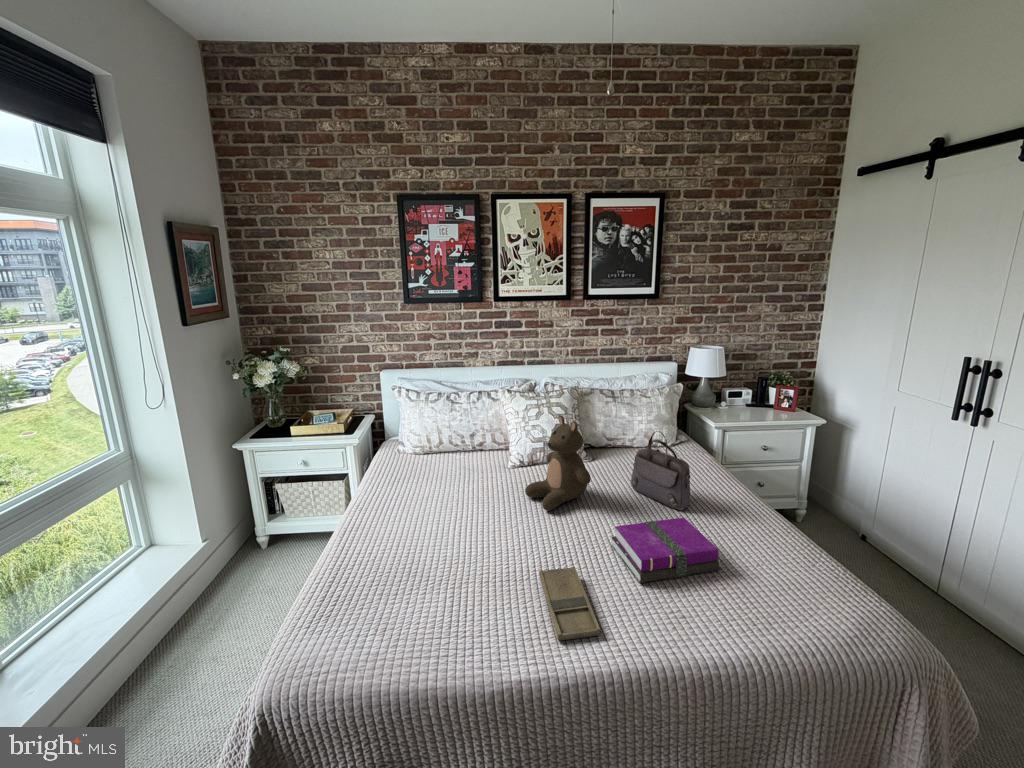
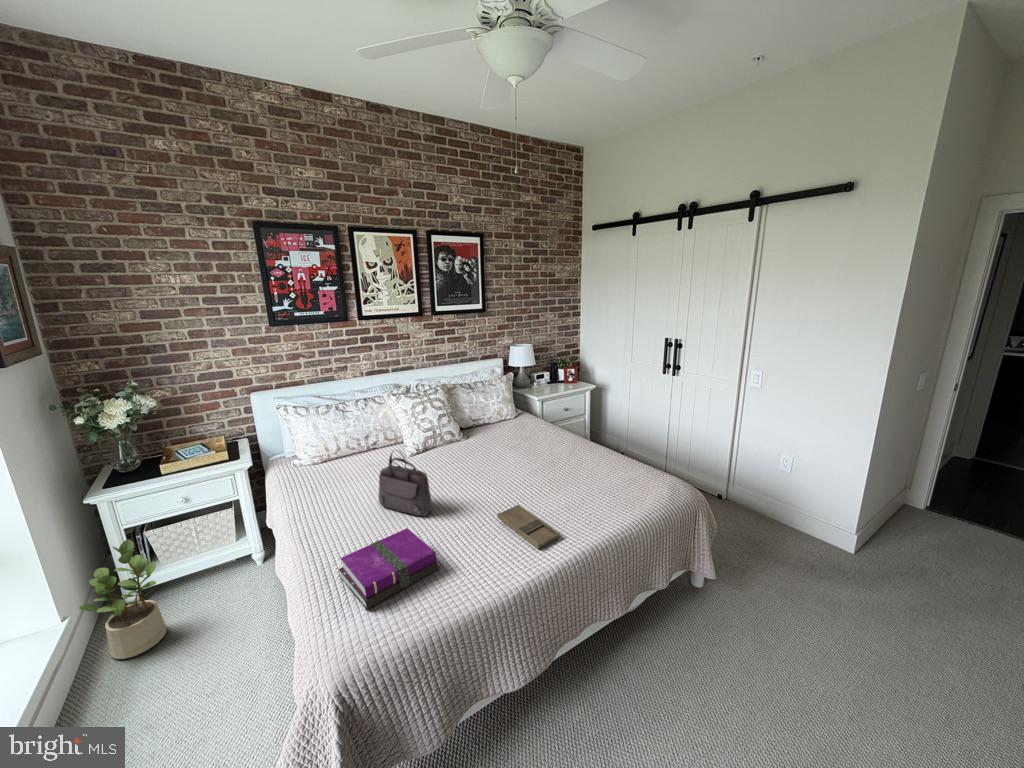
stuffed bear: present [525,415,591,511] -> none [442,405,494,478]
handbag: present [631,431,690,510] -> present [379,452,432,516]
potted plant: none [214,487,271,591] -> present [79,540,167,659]
notebook: present [611,517,721,583] -> present [339,528,440,609]

